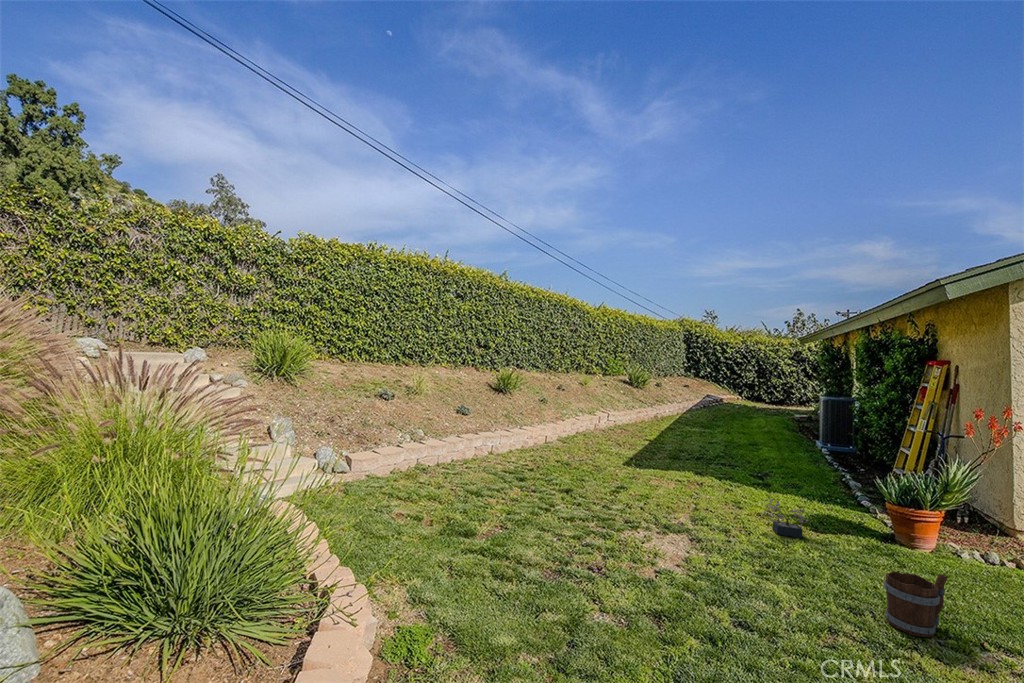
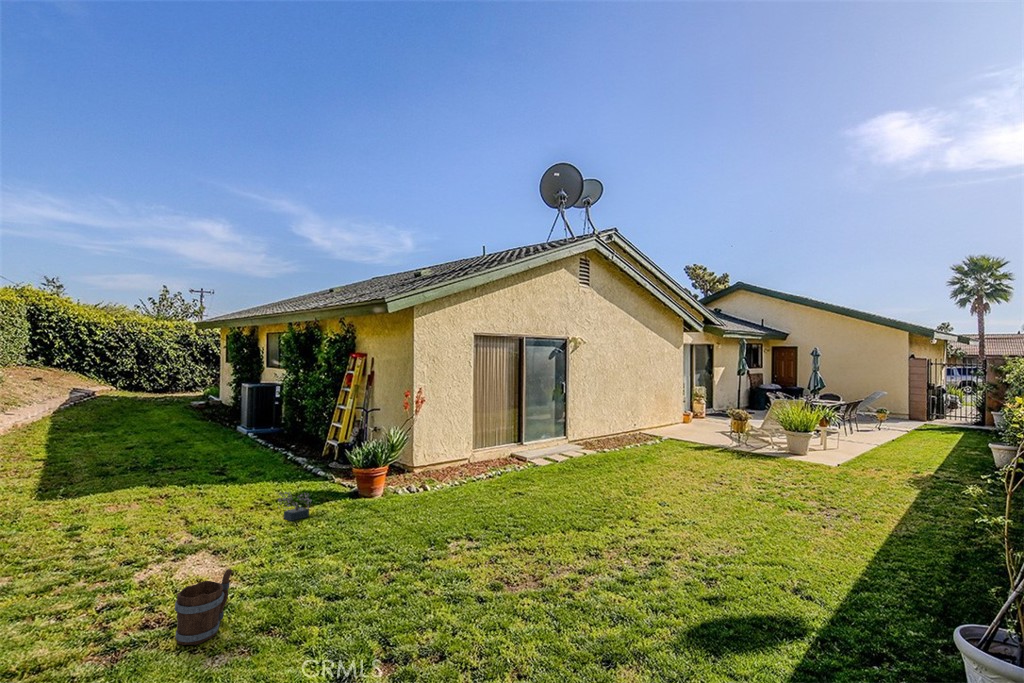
bucket: present [884,572,947,637] -> present [175,569,232,645]

